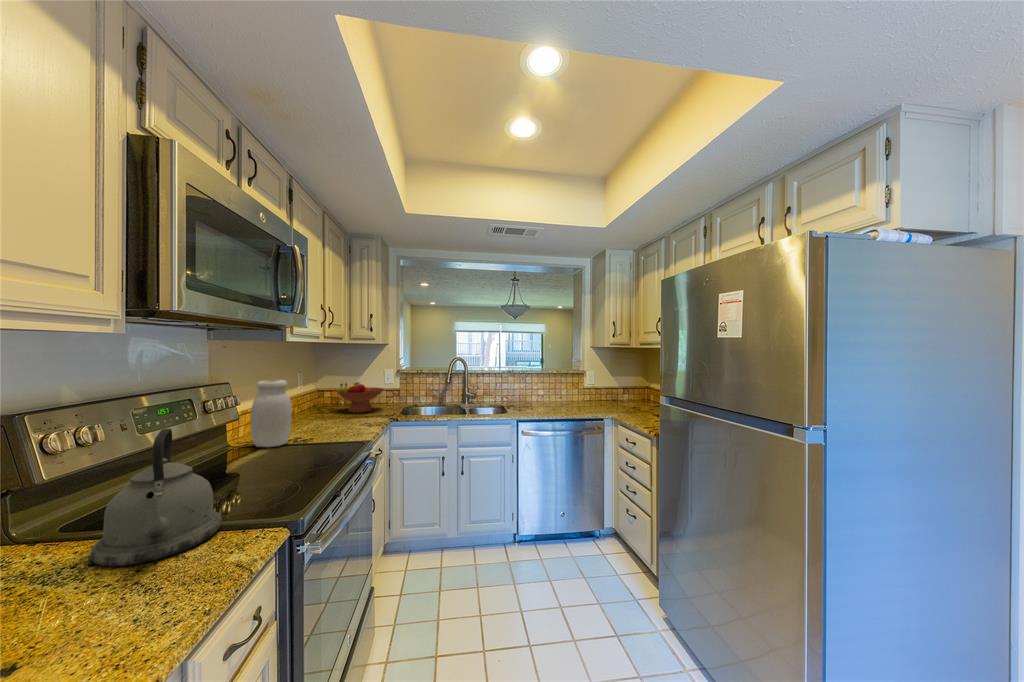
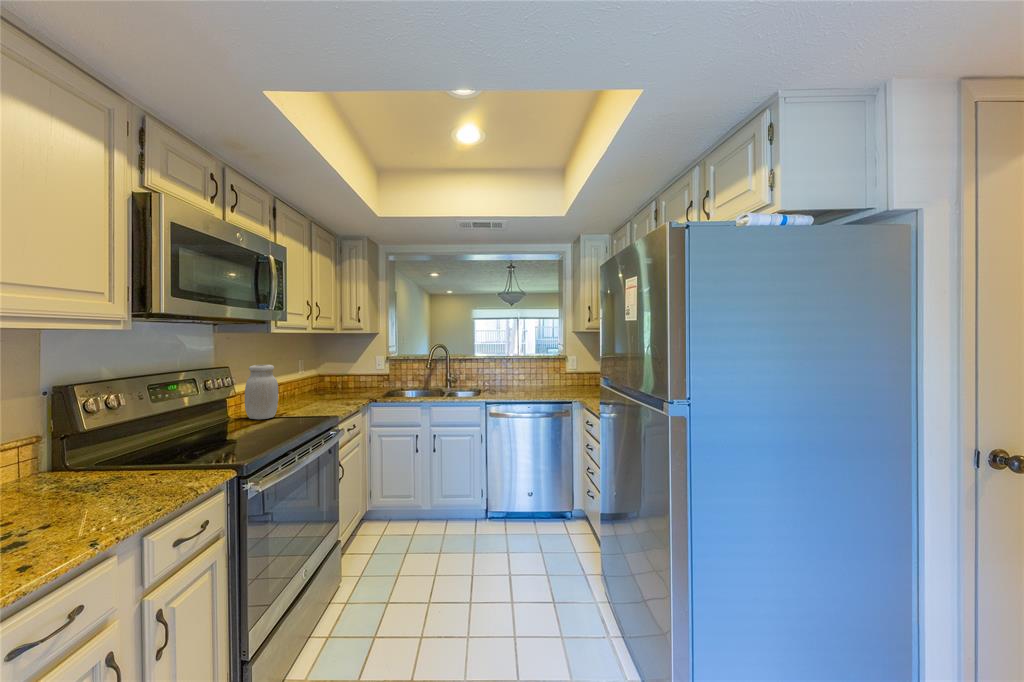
fruit bowl: present [336,382,384,413] -> none [330,368,373,395]
kettle: present [90,429,222,567] -> none [114,397,201,483]

